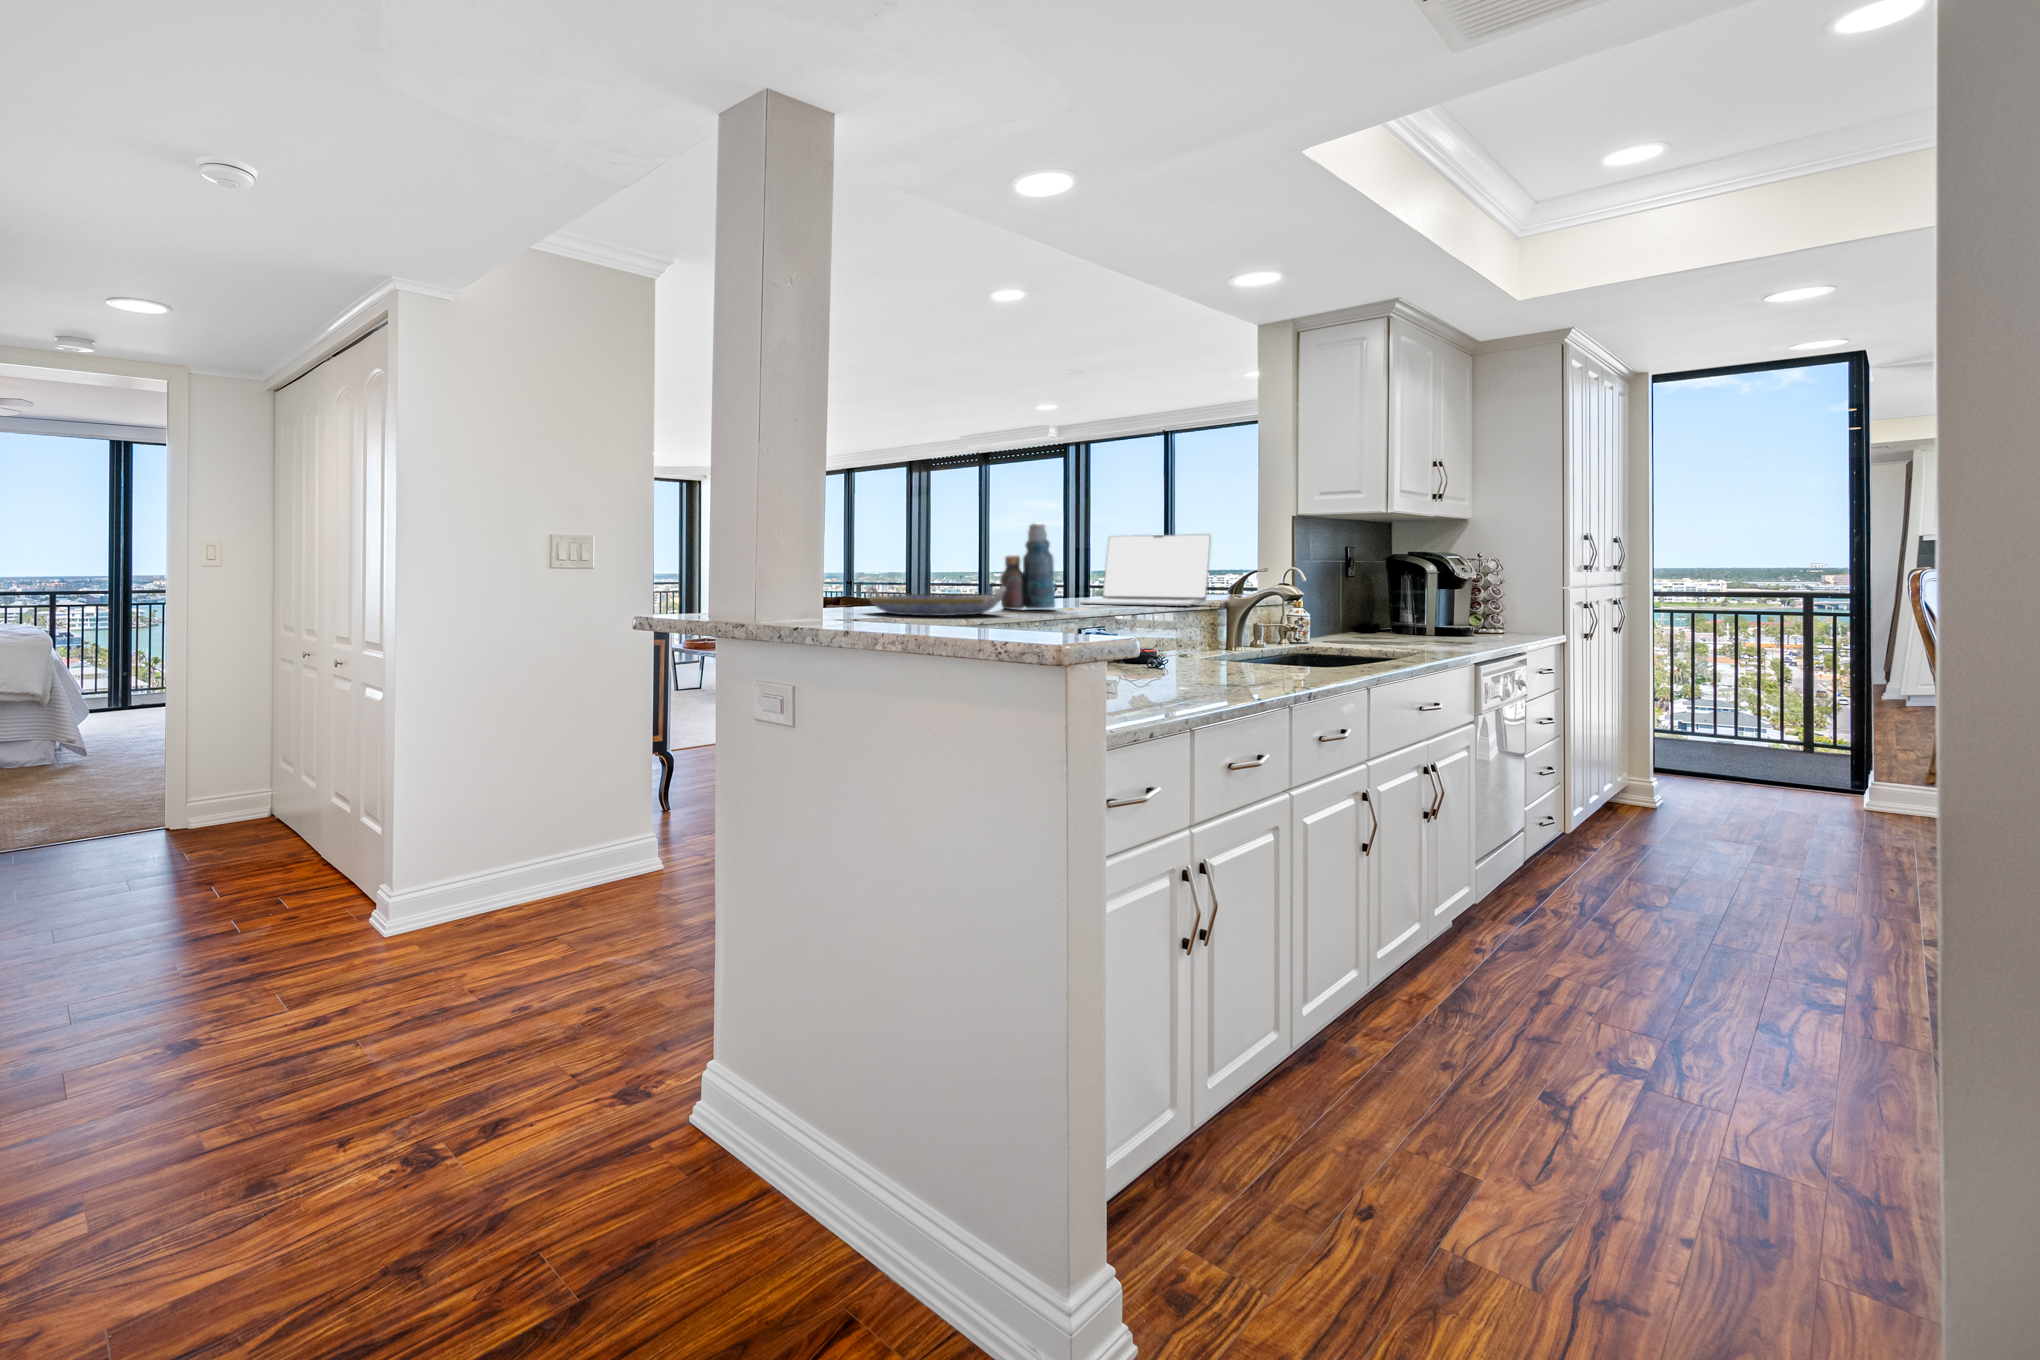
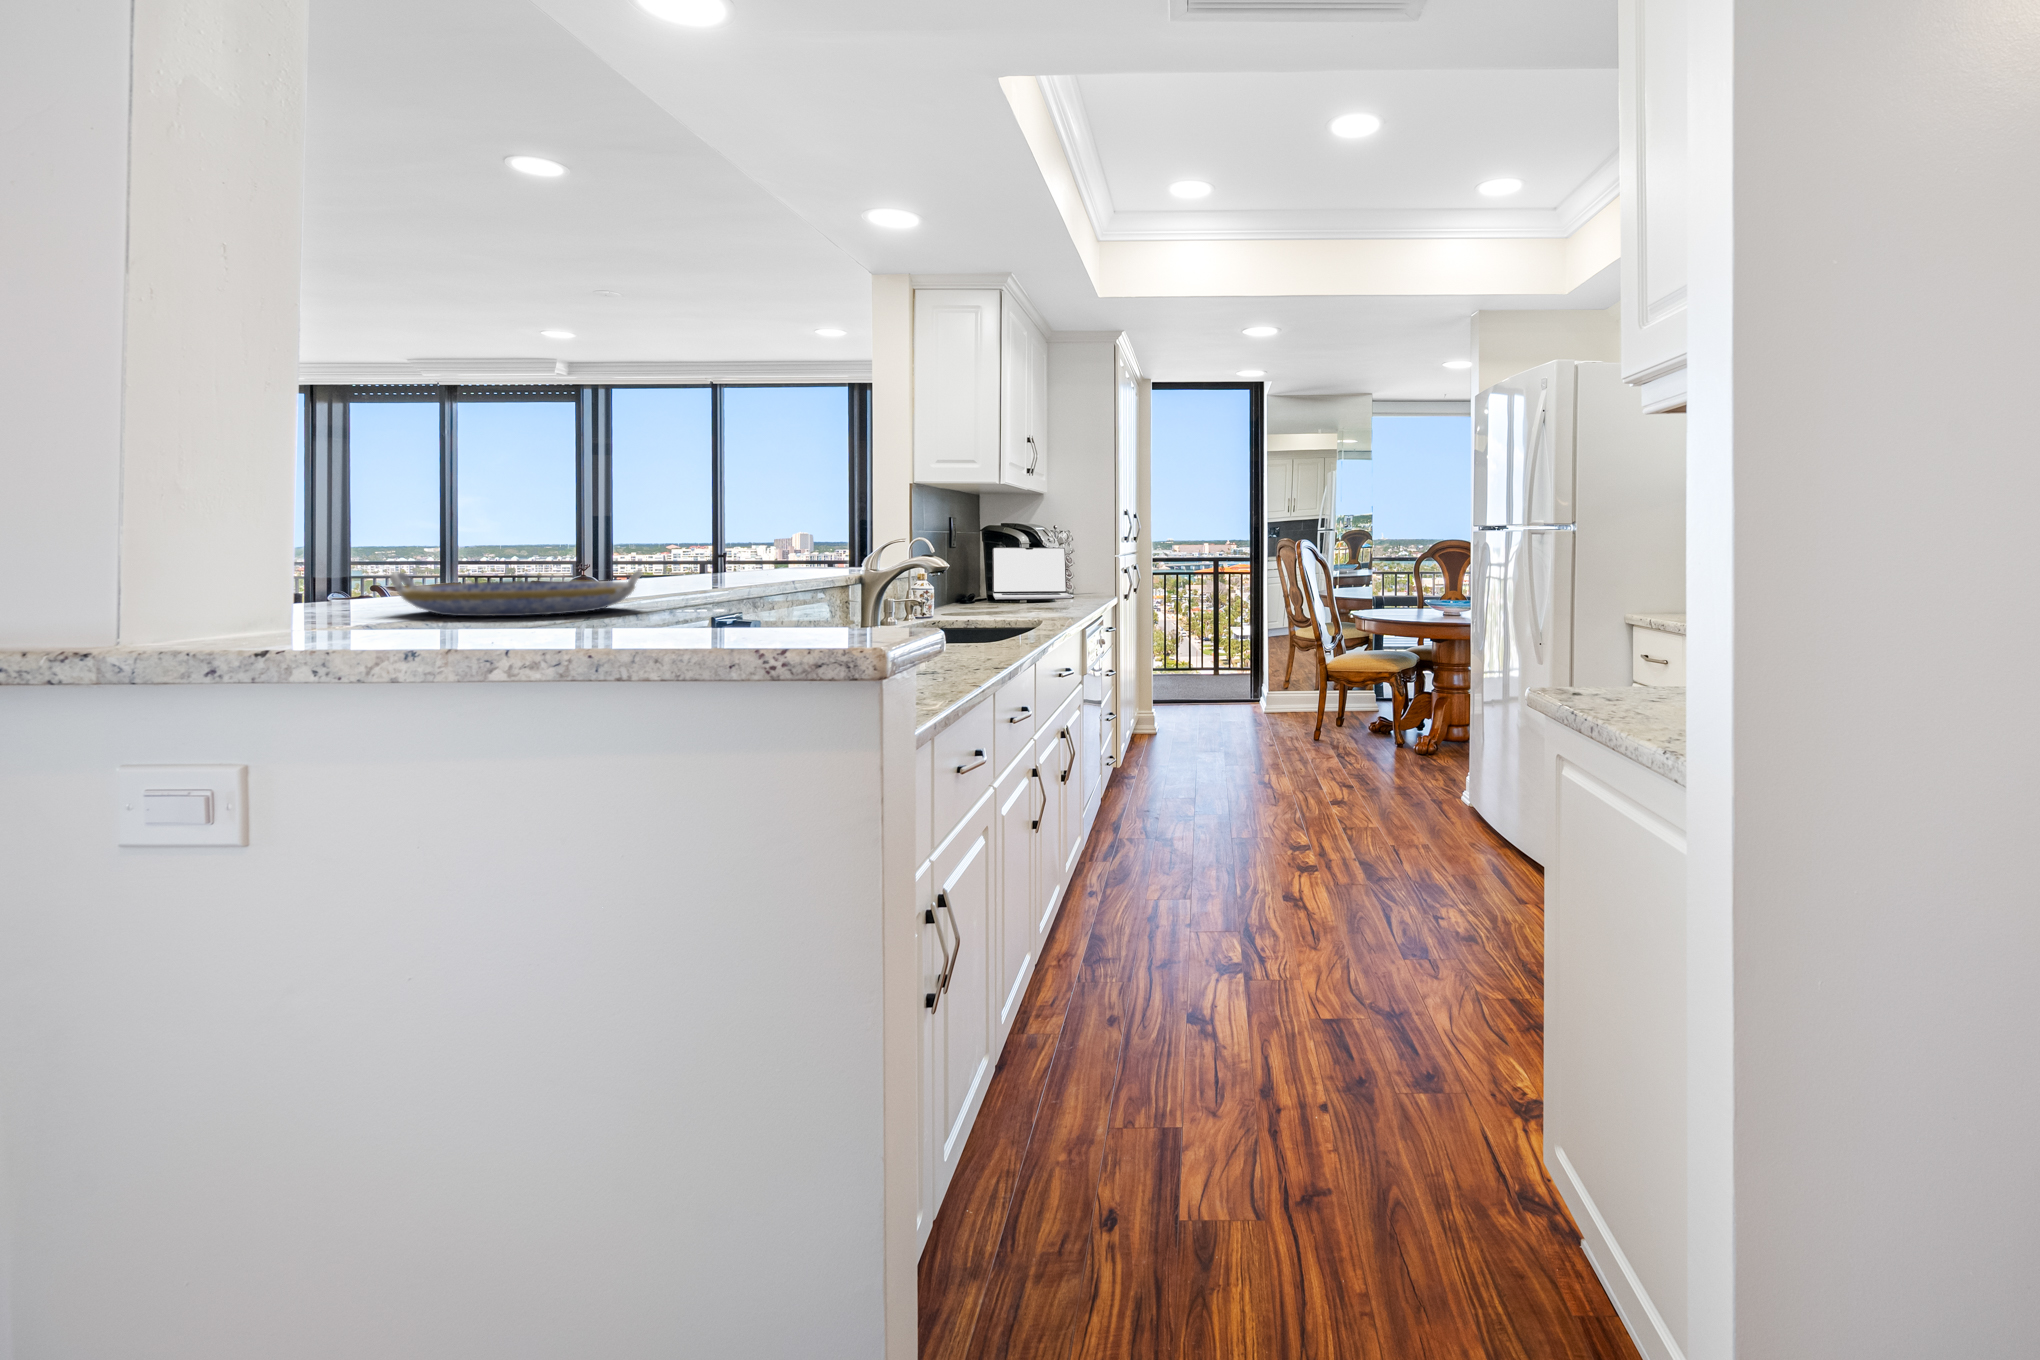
bottle: present [1001,524,1055,609] -> none [607,482,688,598]
laptop: present [1079,534,1211,606] -> present [993,547,1072,600]

